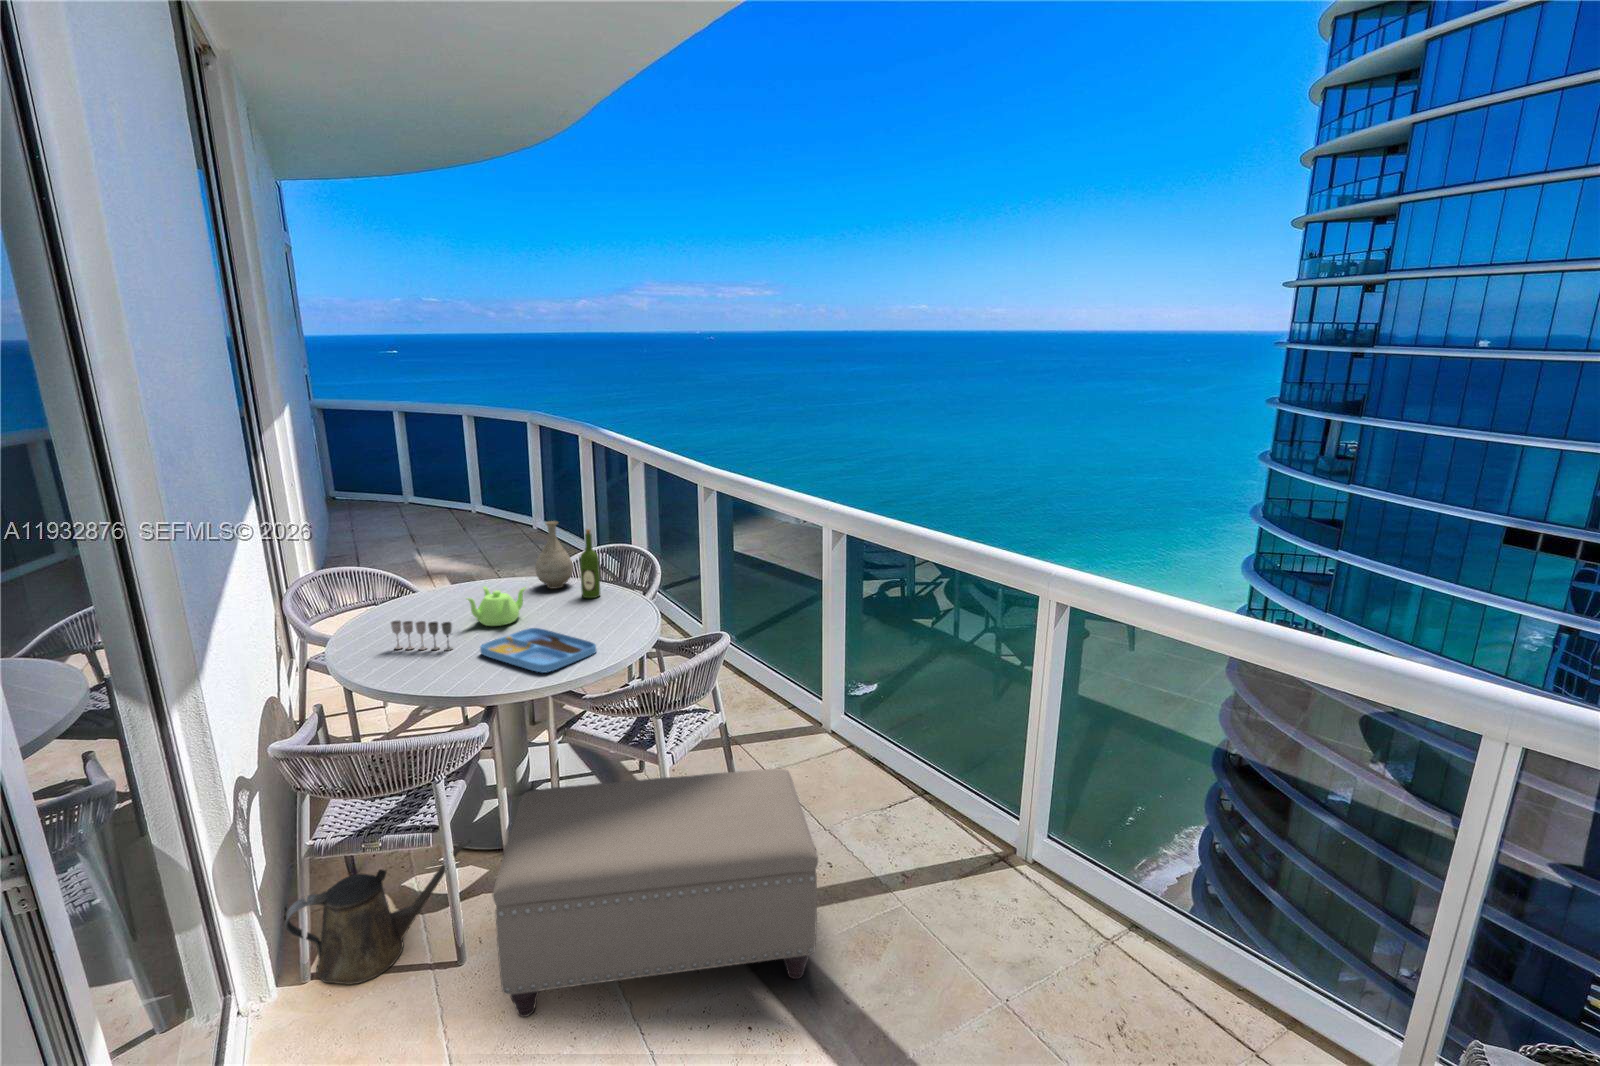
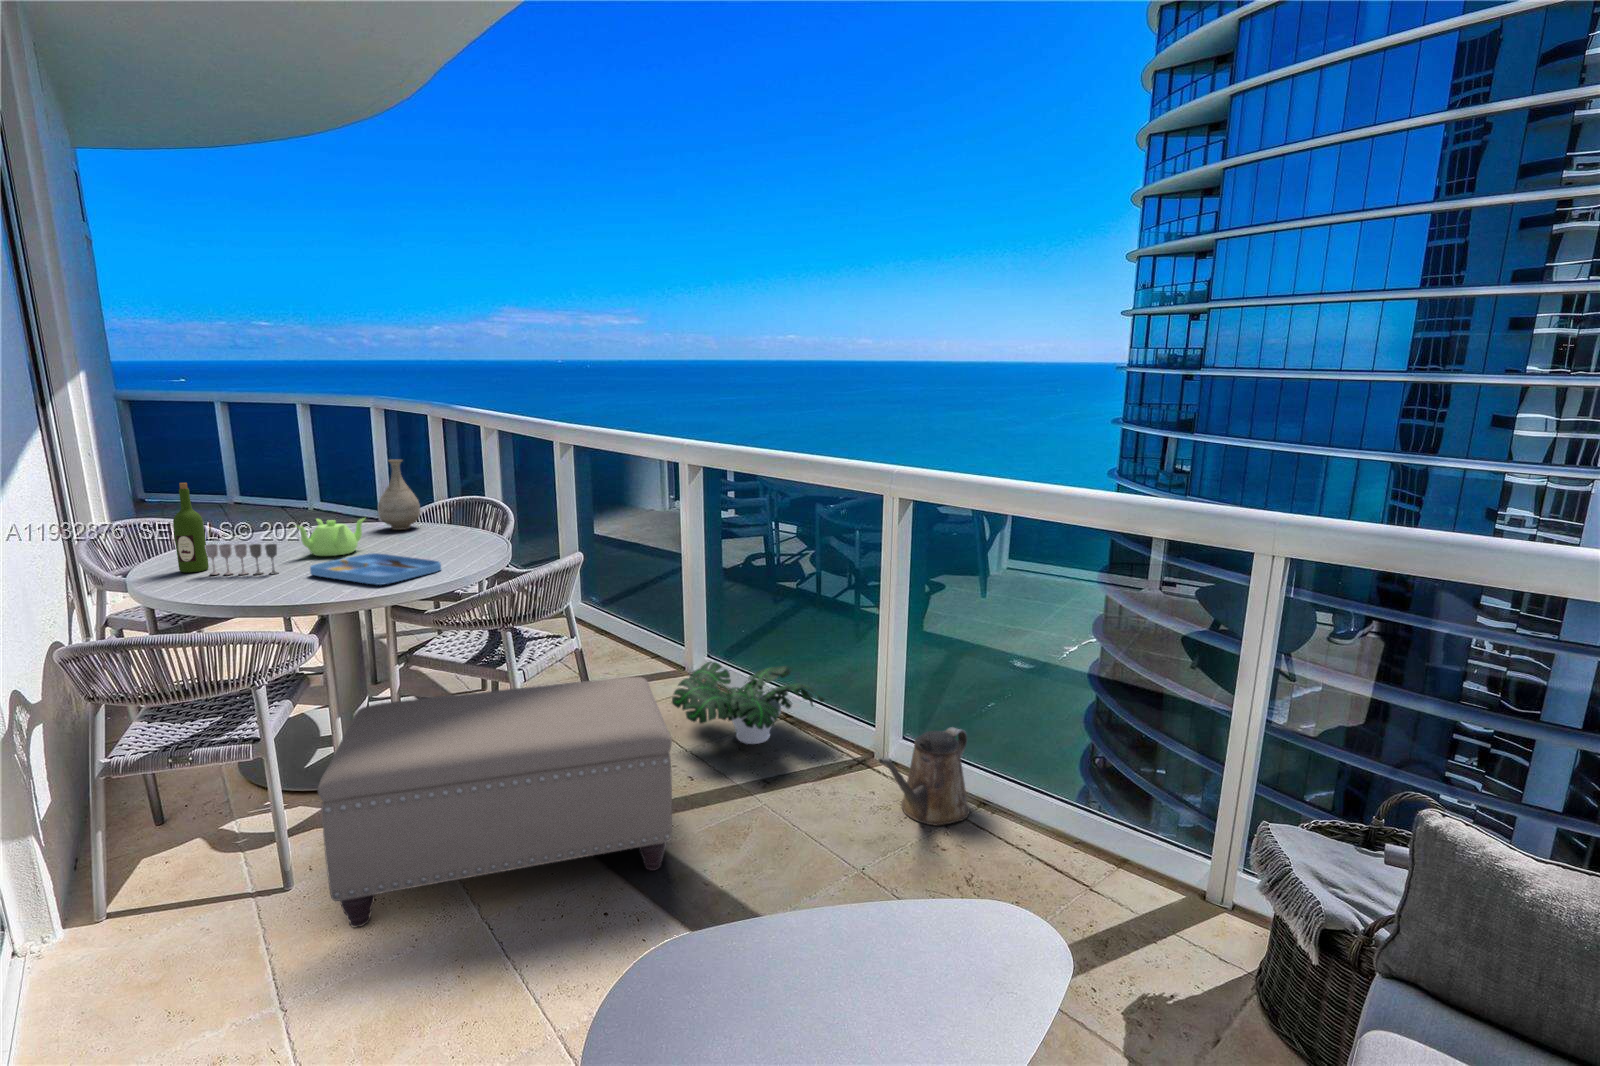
wine bottle: present [580,529,600,598] -> present [173,483,209,572]
potted plant: none [810,734,966,826] -> present [672,662,824,744]
watering can: present [285,839,470,984] -> present [879,727,970,826]

